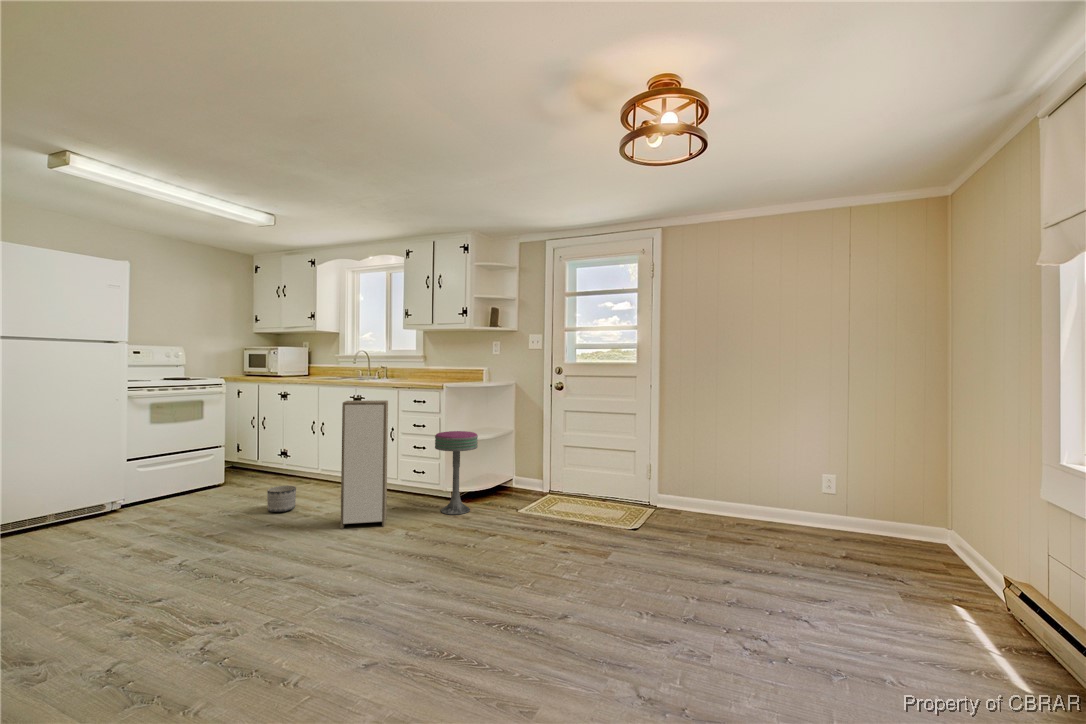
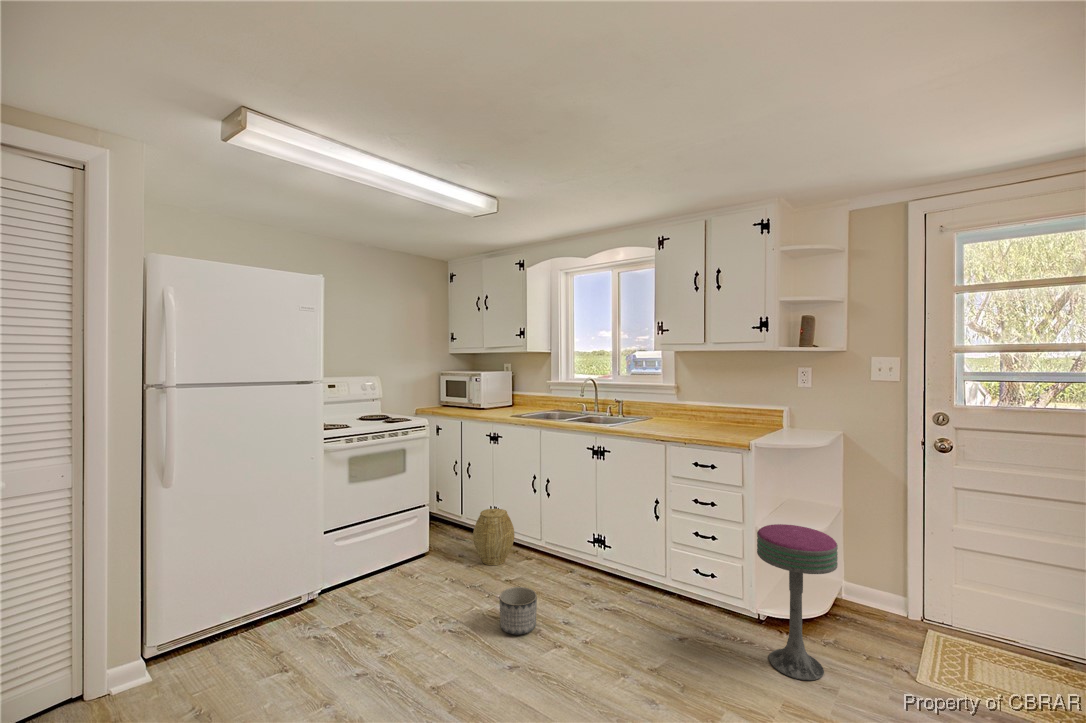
storage cabinet: present [341,400,388,529] -> none [625,480,703,706]
woven basket: none [261,447,296,488] -> present [473,509,515,565]

